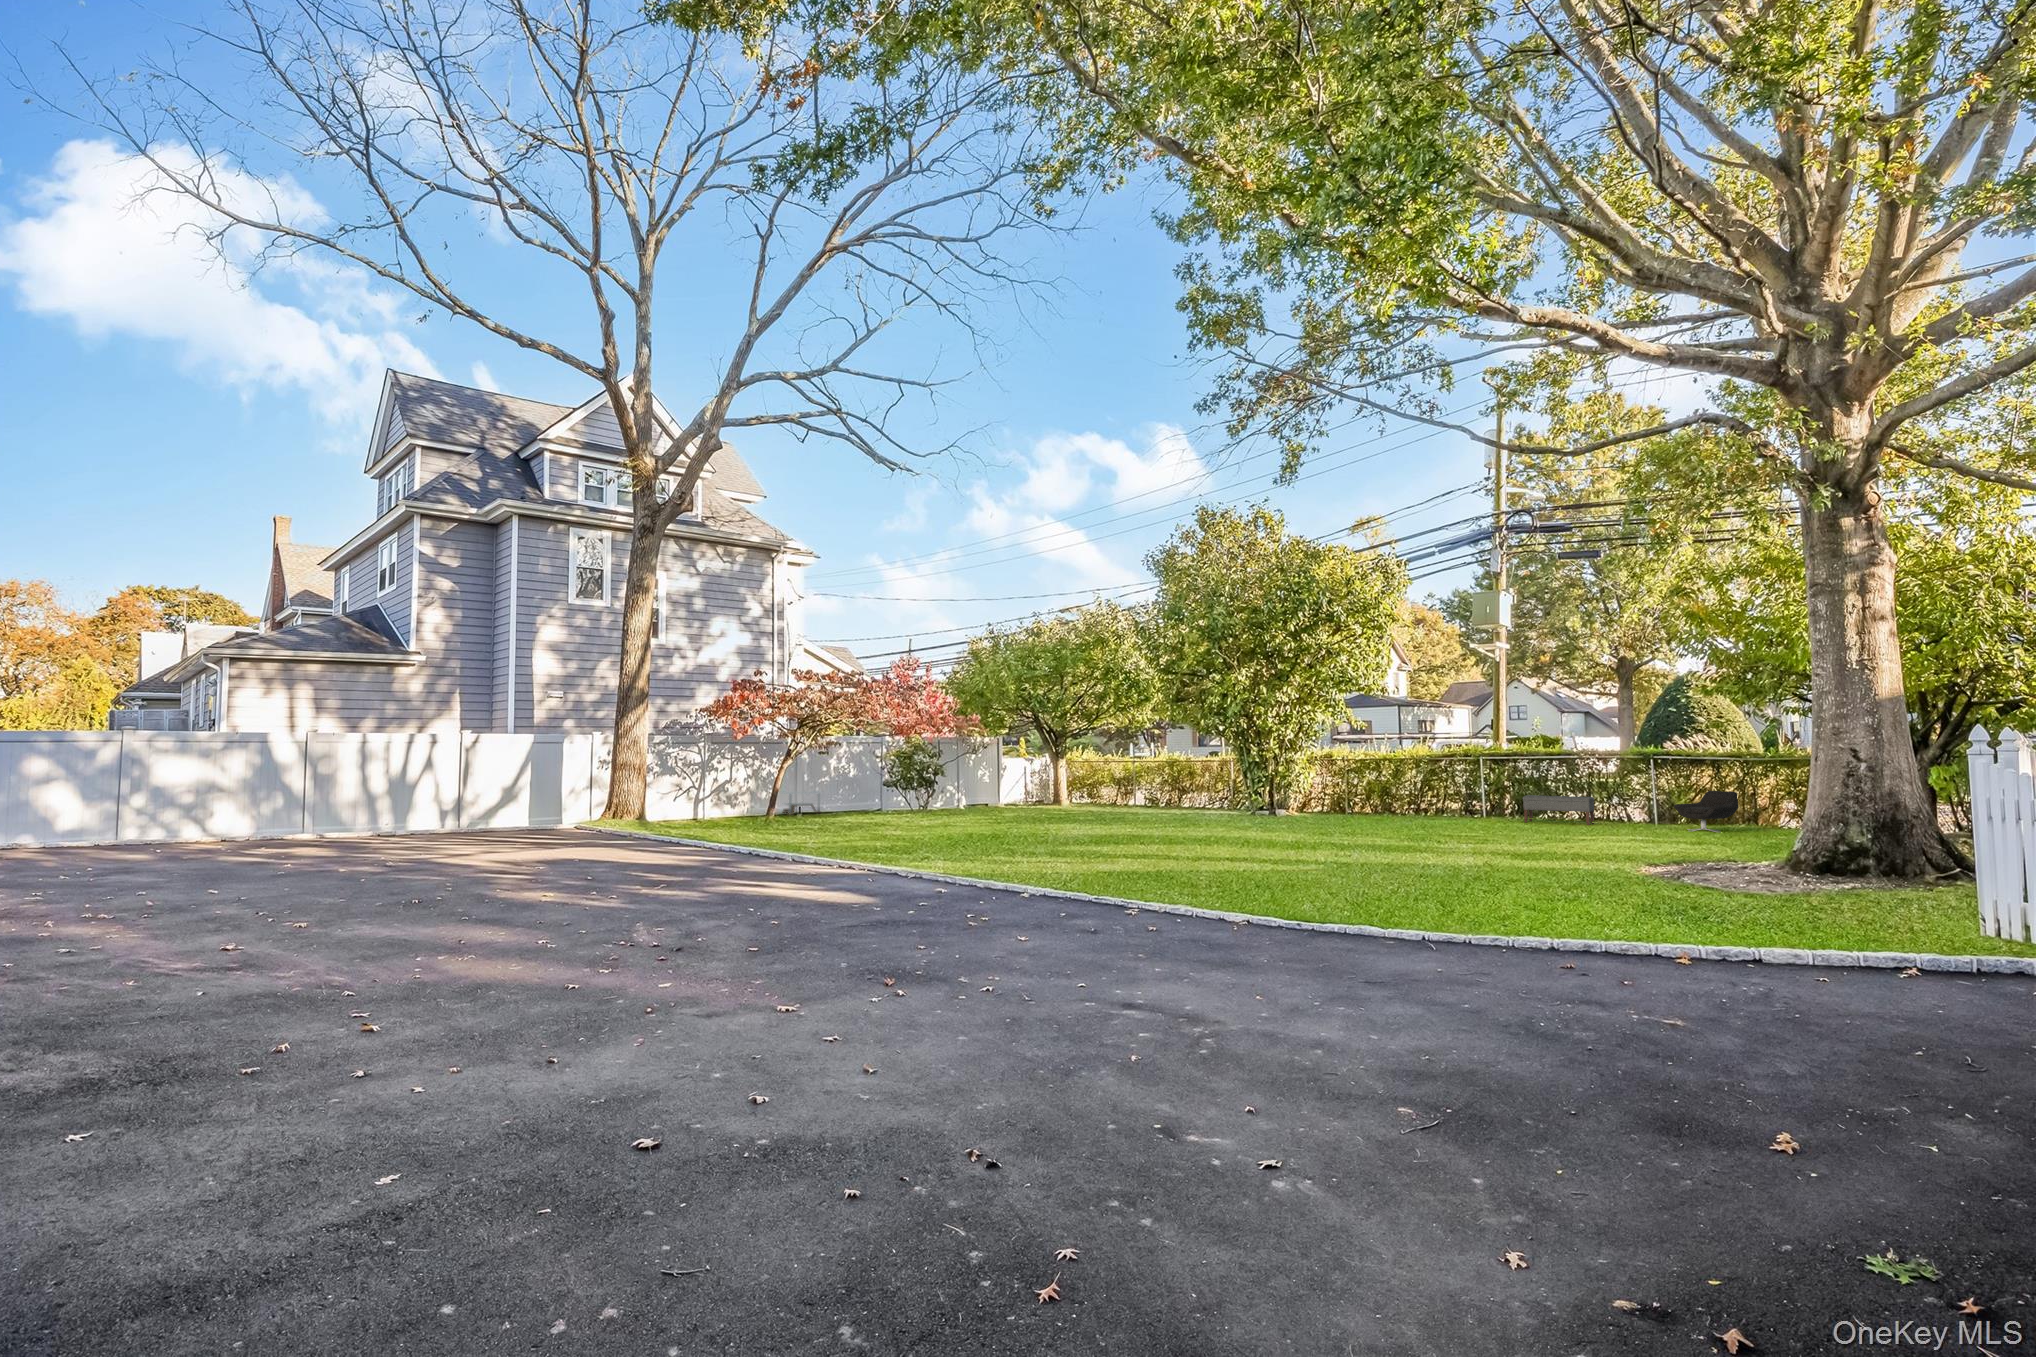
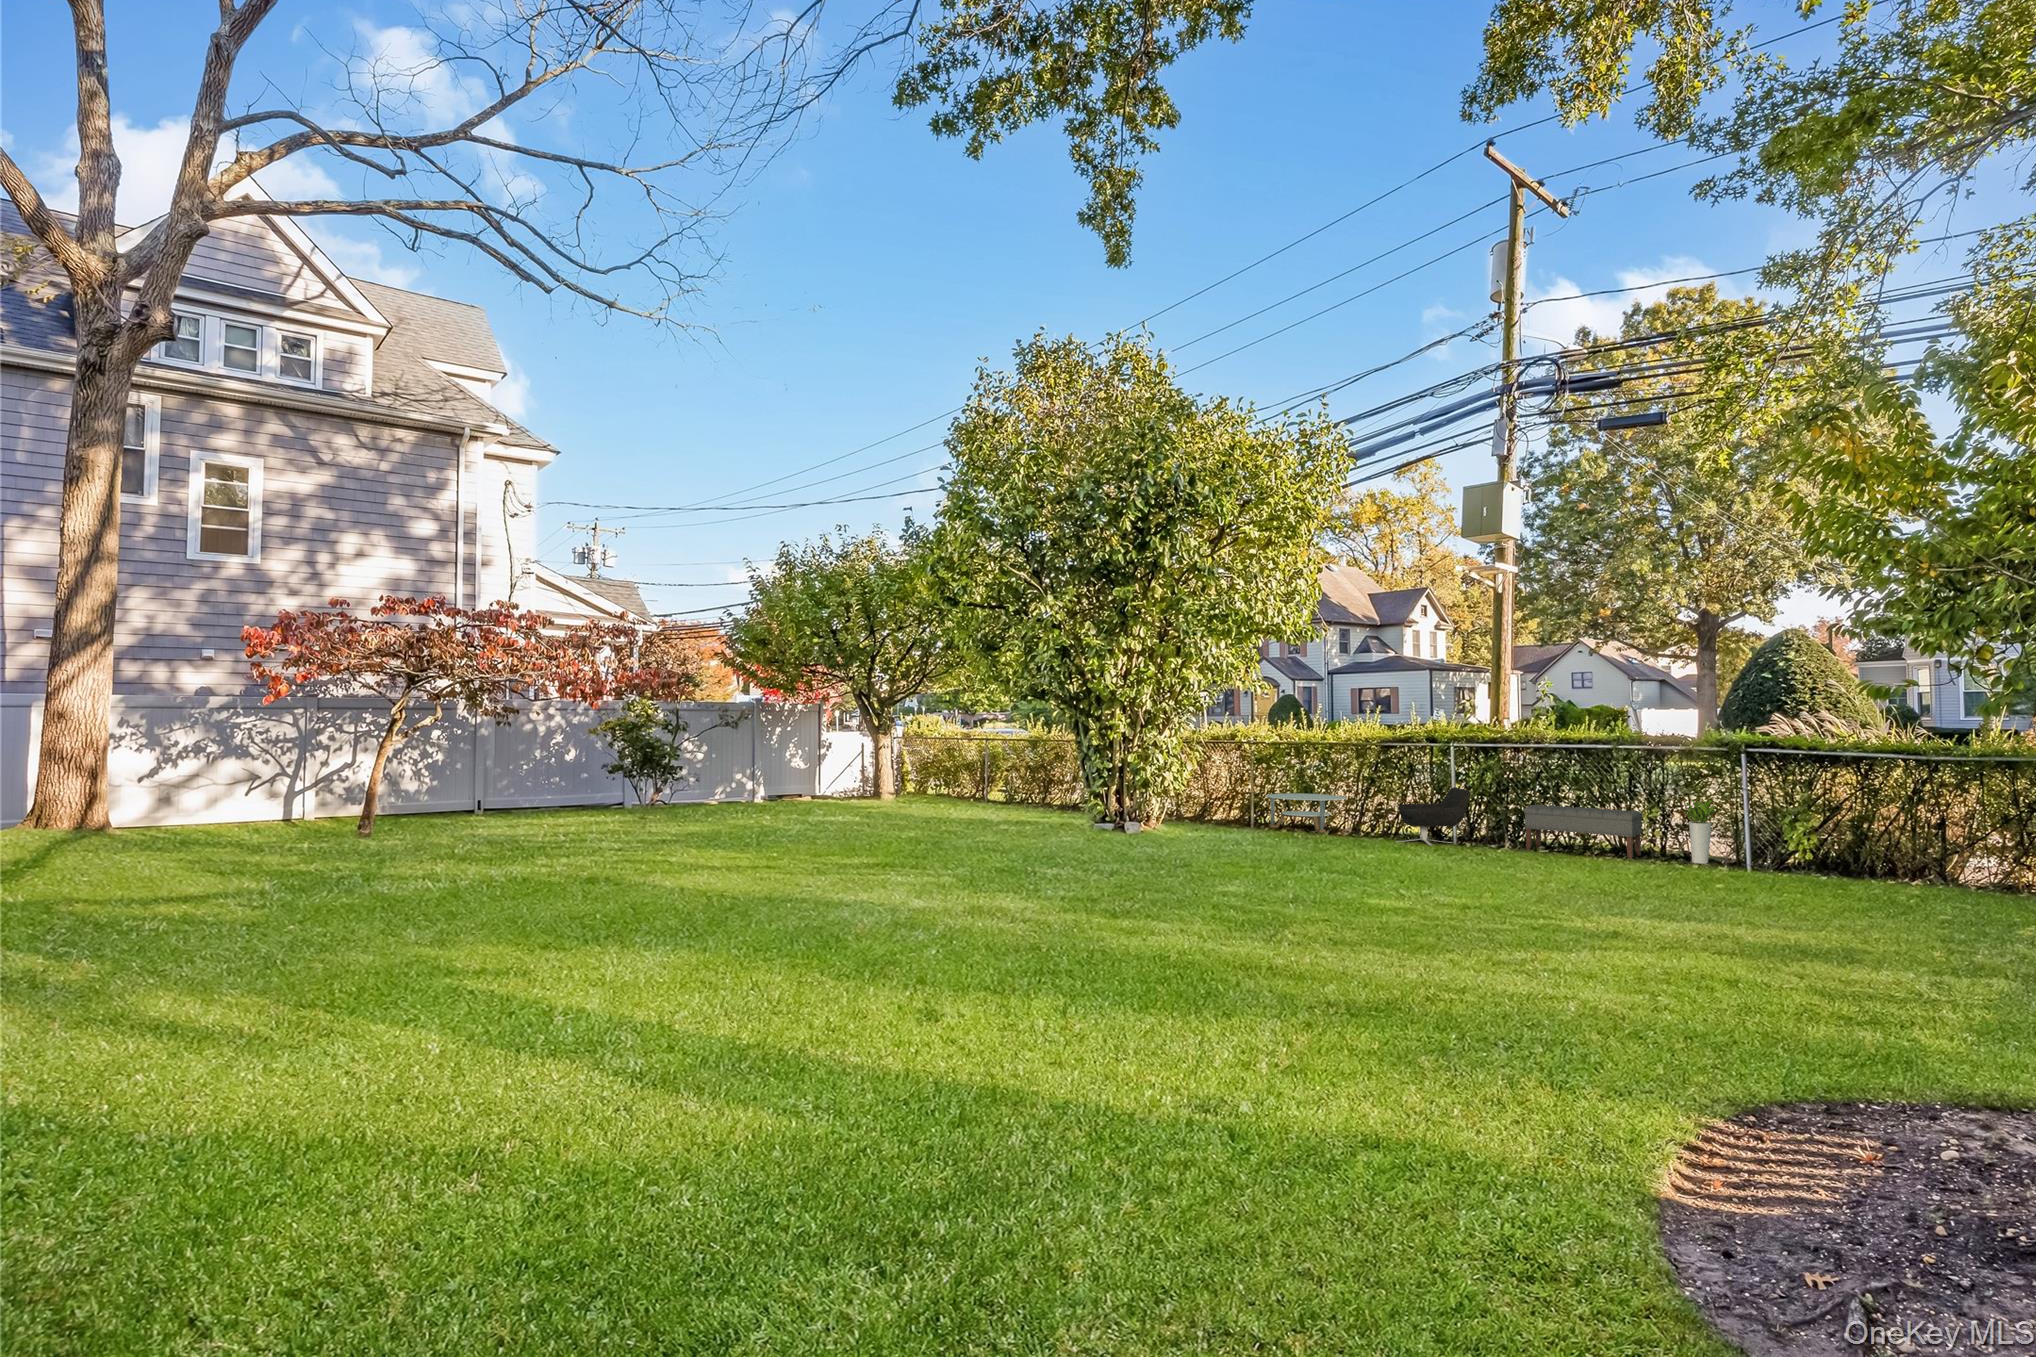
planter: none [1617,788,1639,826] -> present [1685,800,1715,864]
round table: present [783,791,820,815] -> present [1266,793,1347,833]
lounge chair: present [1674,791,1738,832] -> present [1396,787,1471,845]

